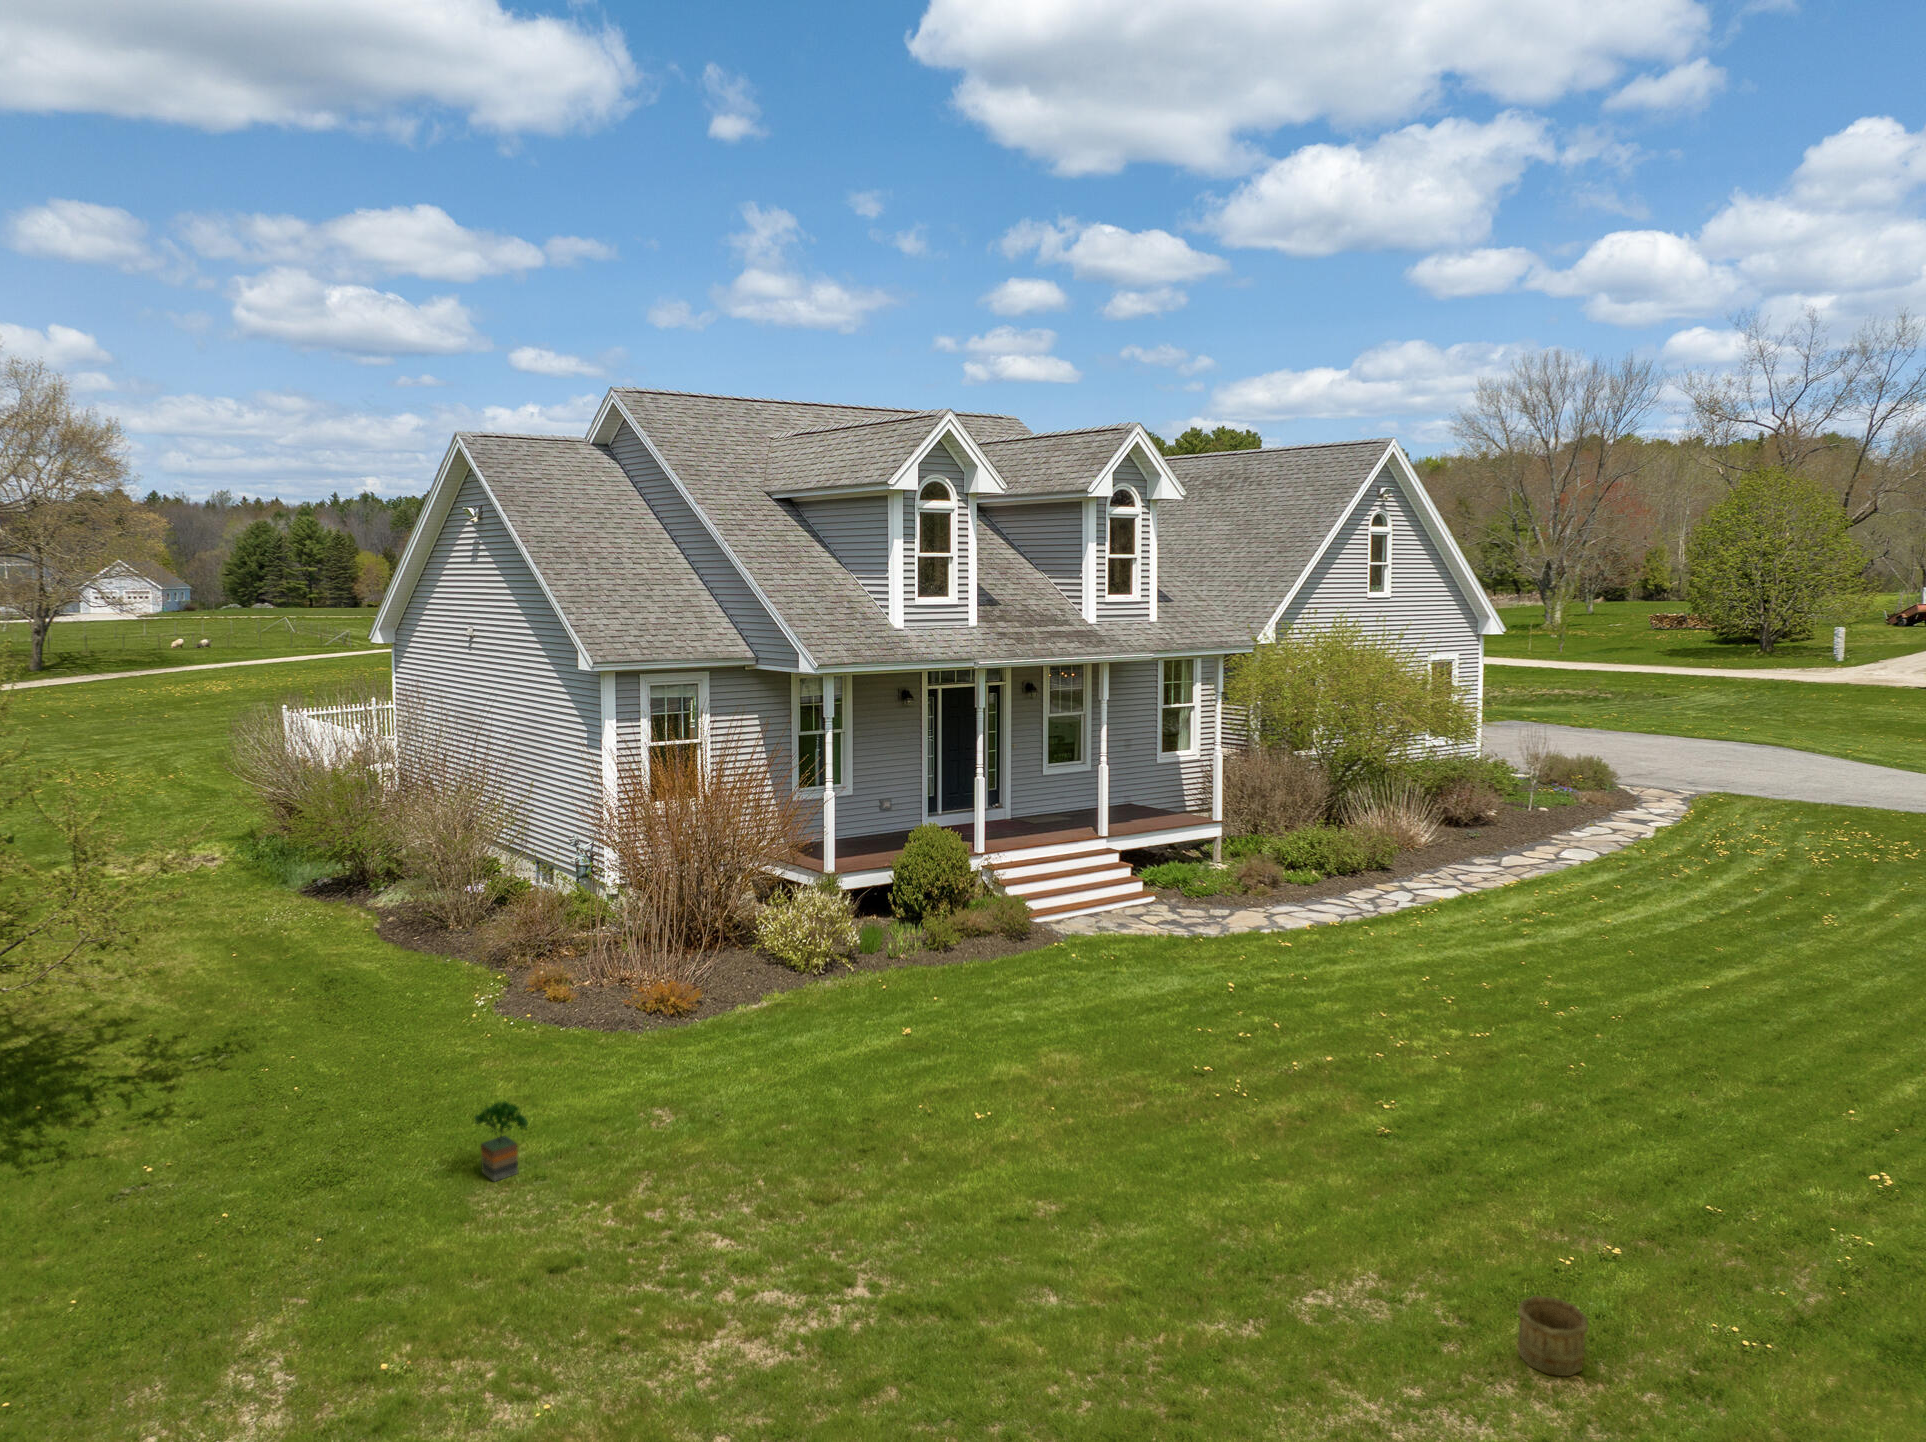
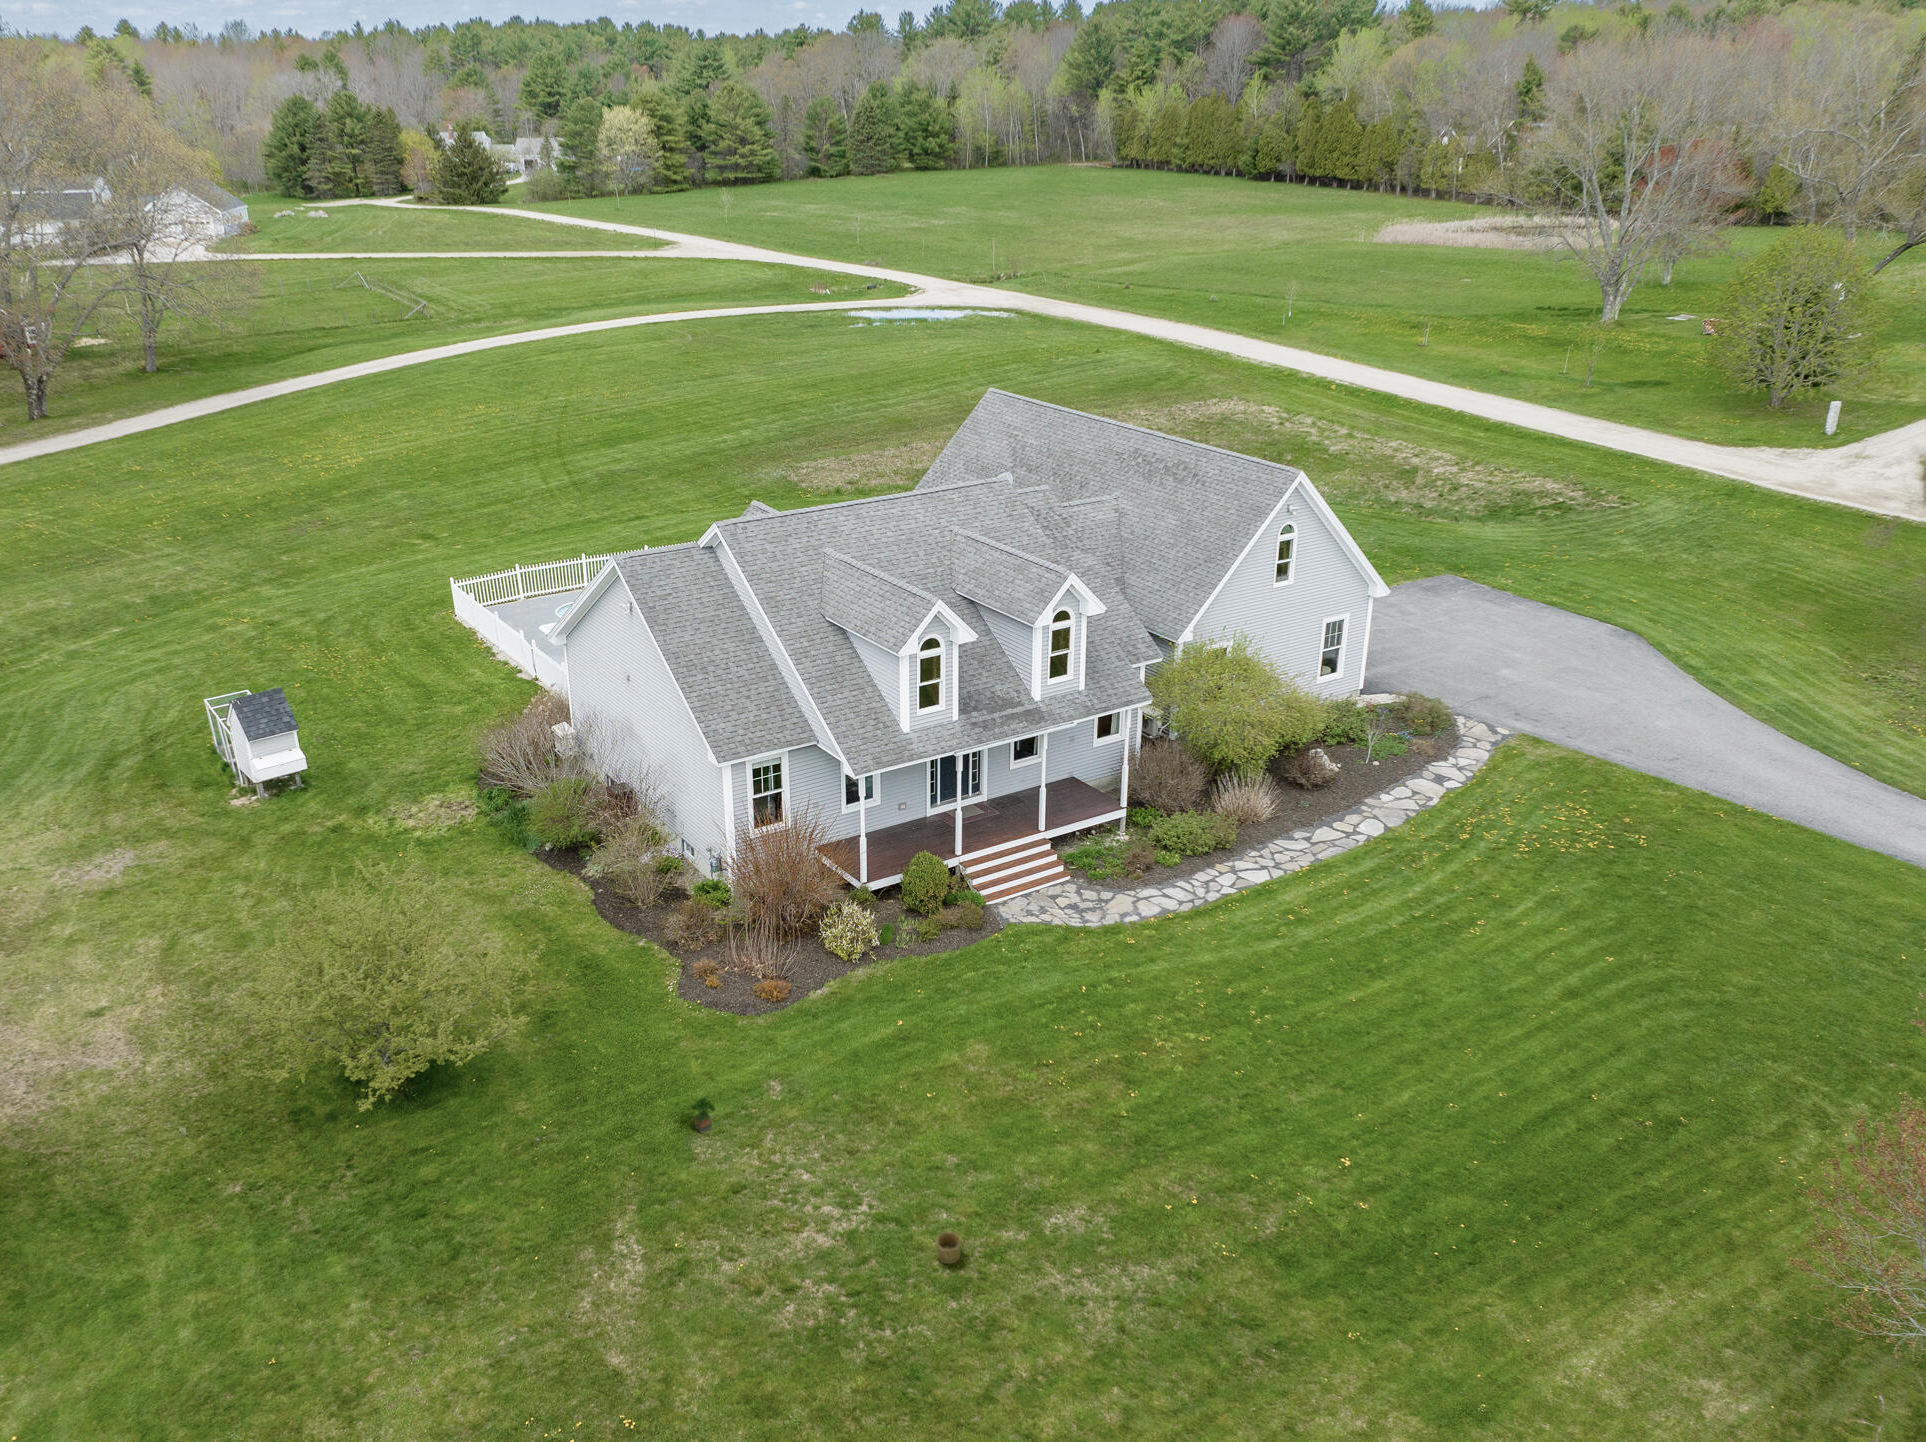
wooden bucket: present [1518,1296,1588,1376] -> present [936,1231,961,1264]

